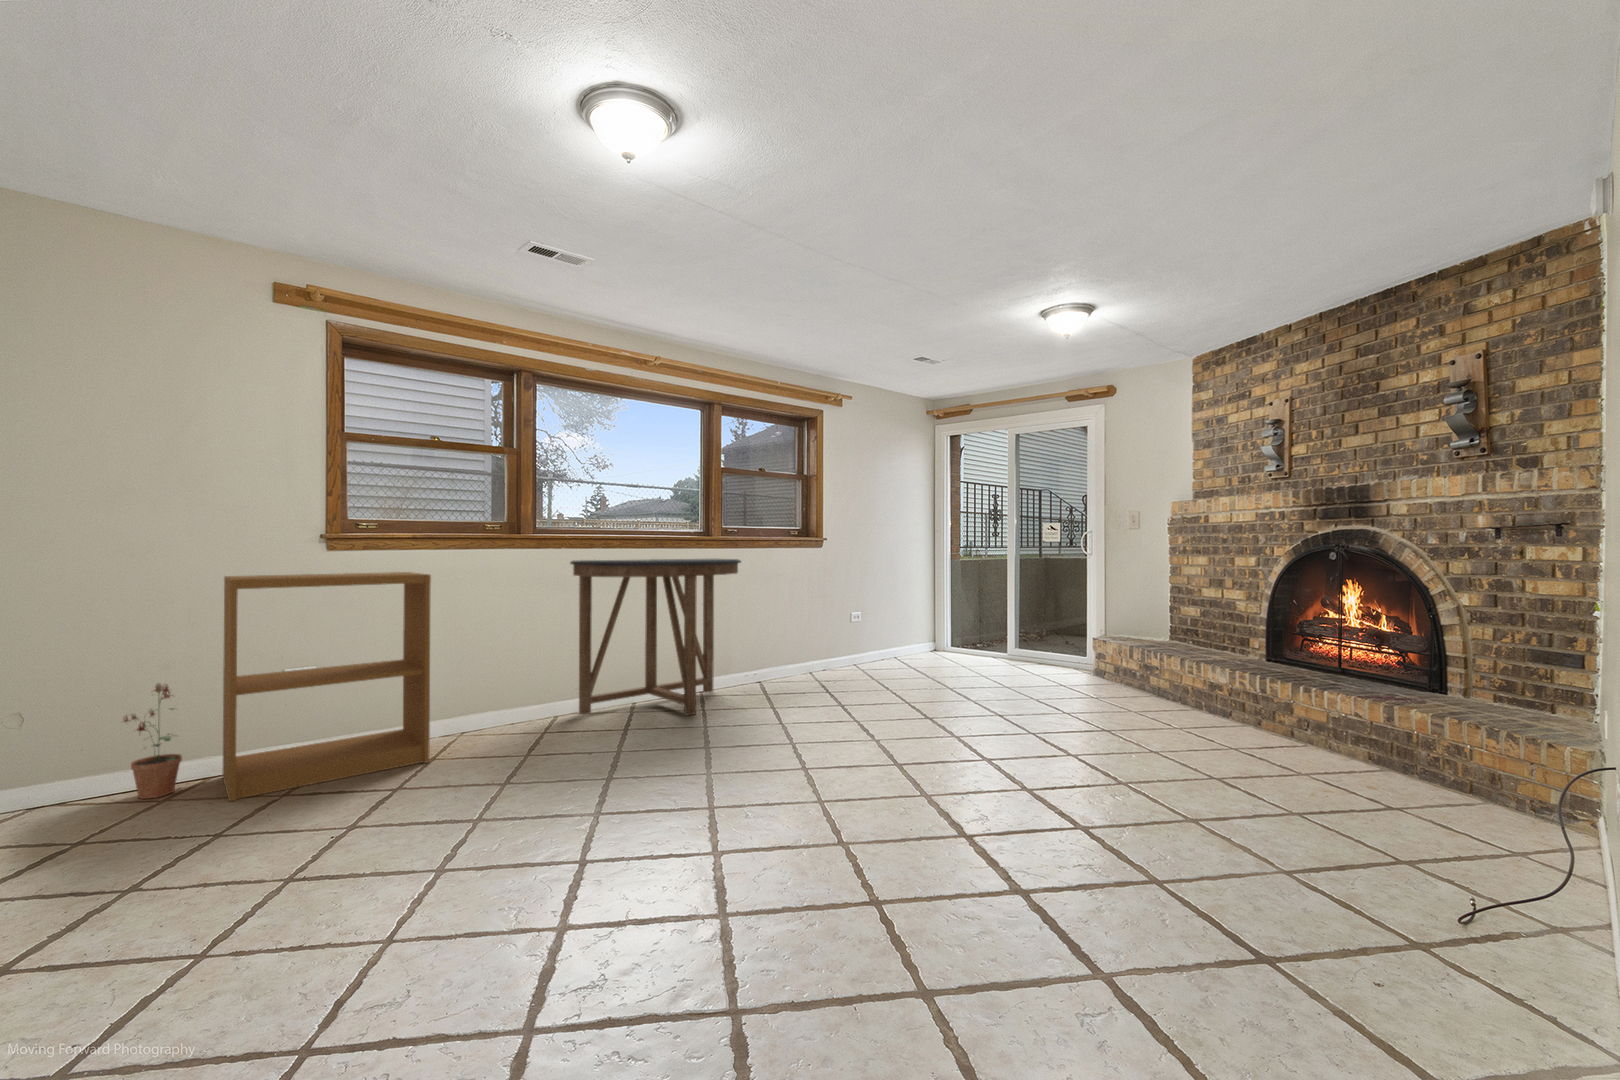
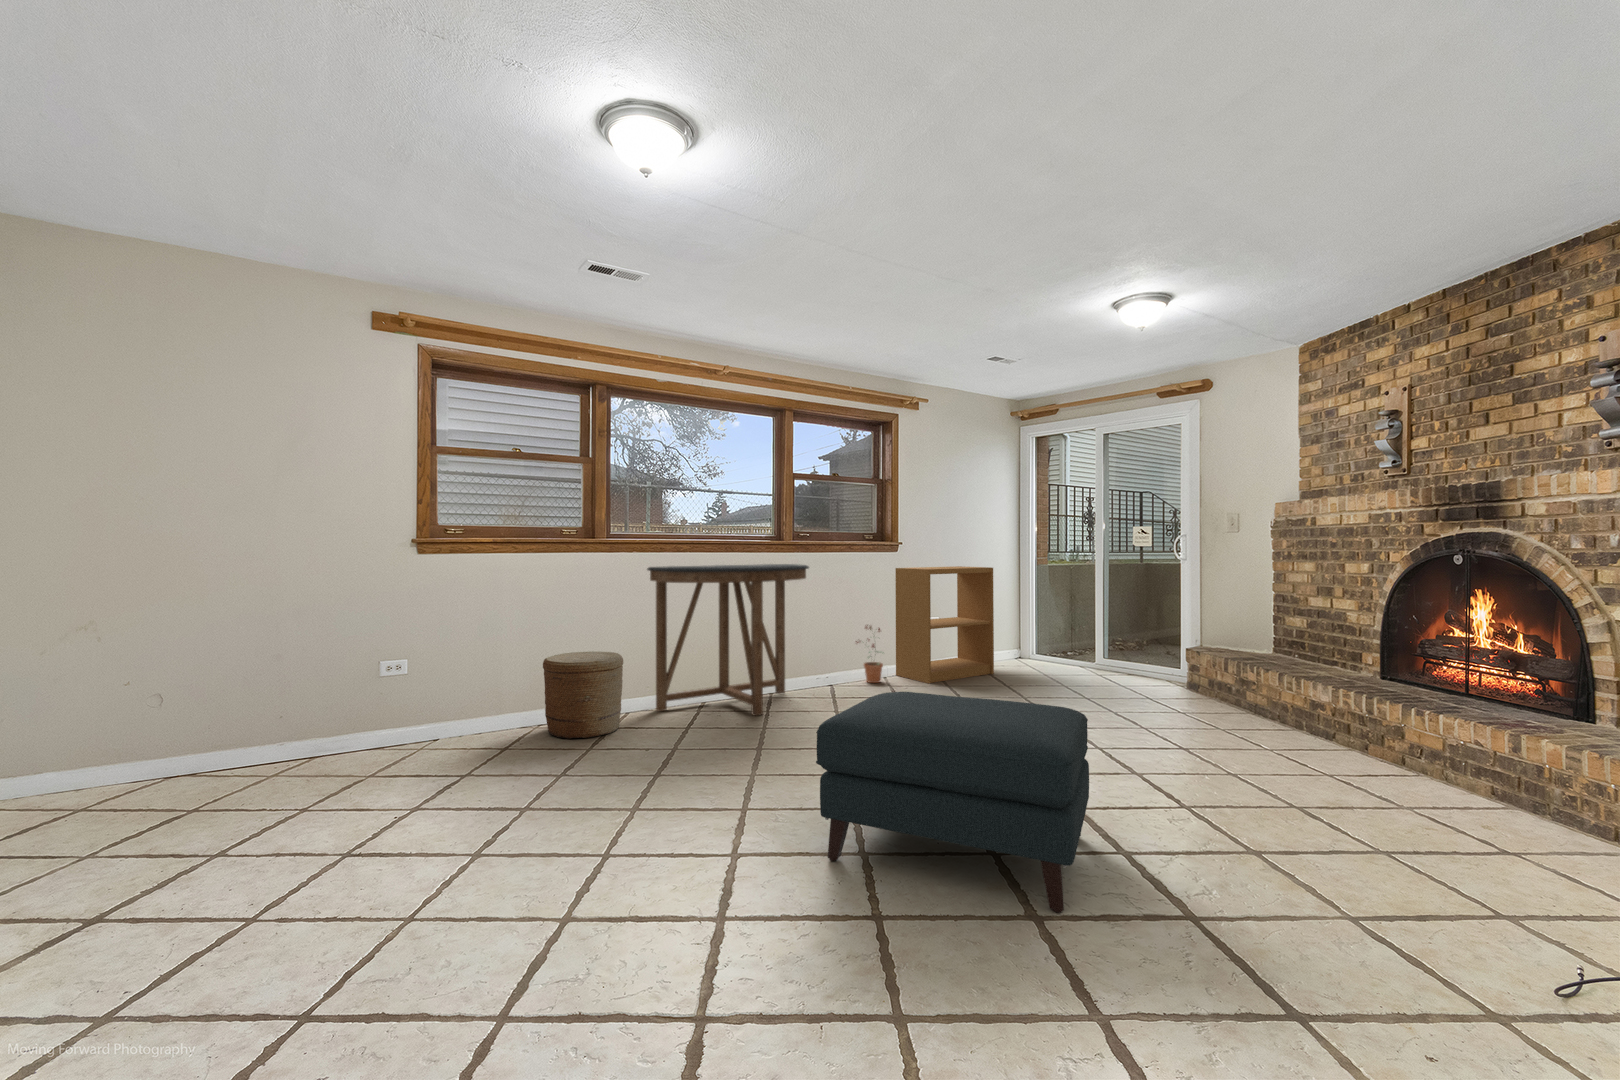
bookshelf: present [223,572,431,801] -> present [895,566,994,684]
woven basket: none [457,652,548,748] -> present [543,651,623,739]
ottoman: none [792,682,1054,889] -> present [816,692,1089,913]
potted plant: present [124,684,182,799] -> present [856,625,883,683]

